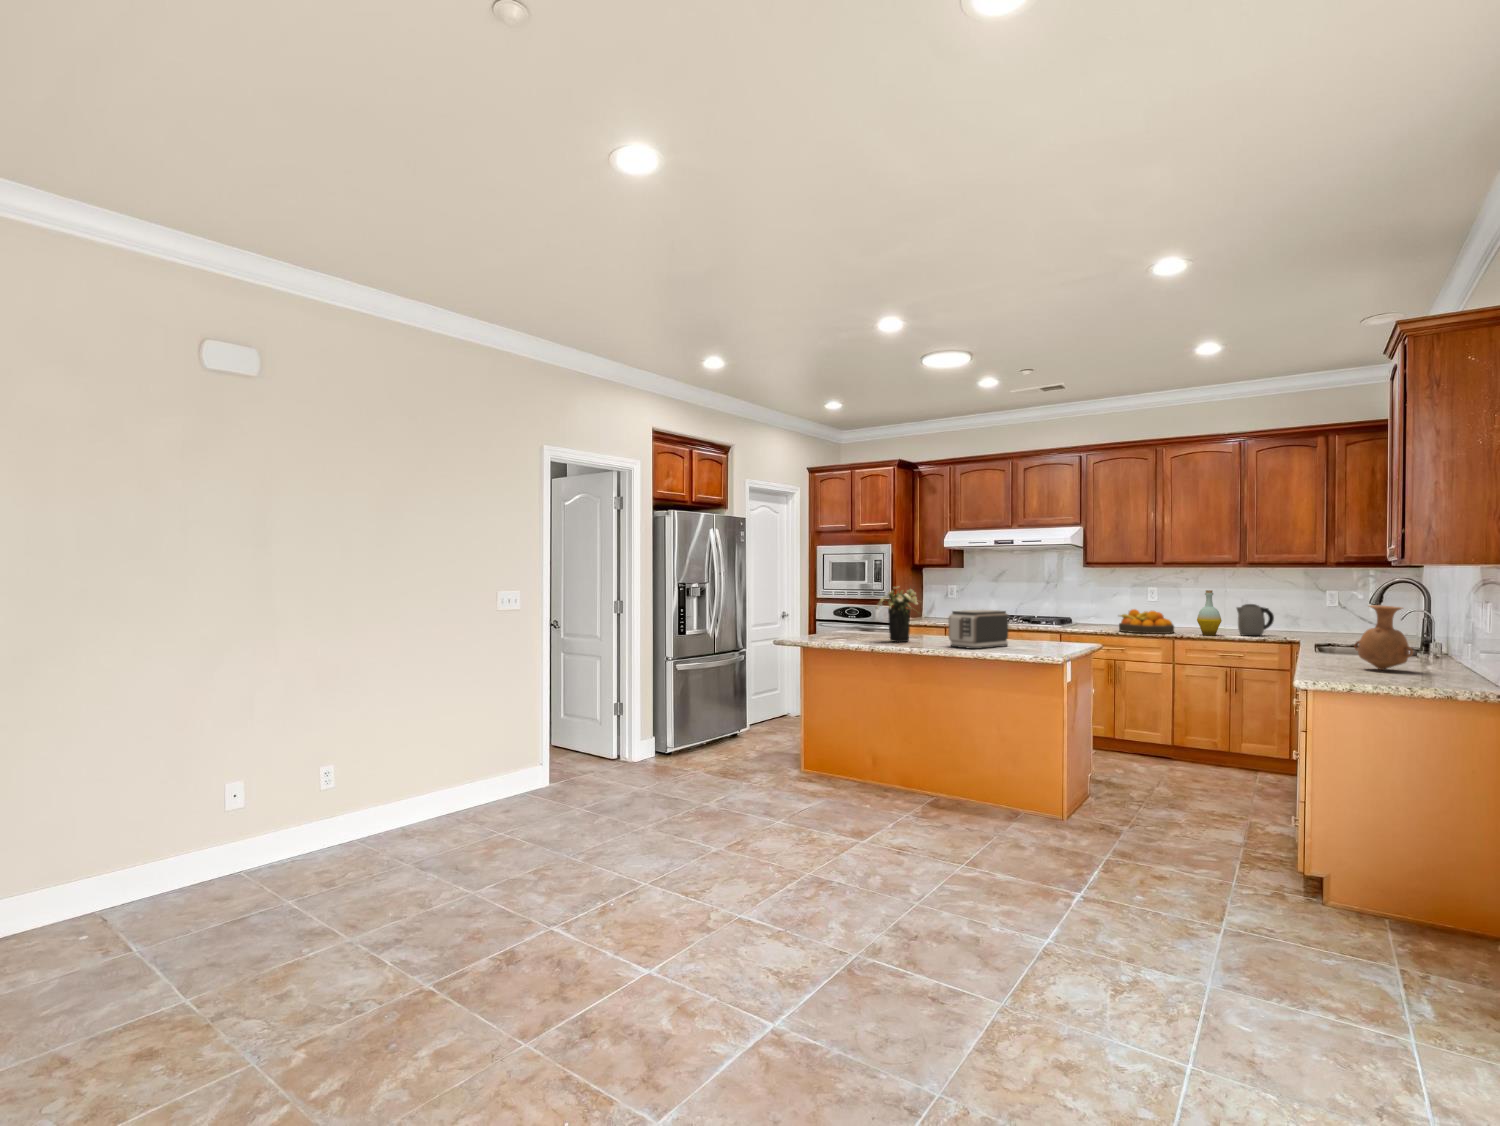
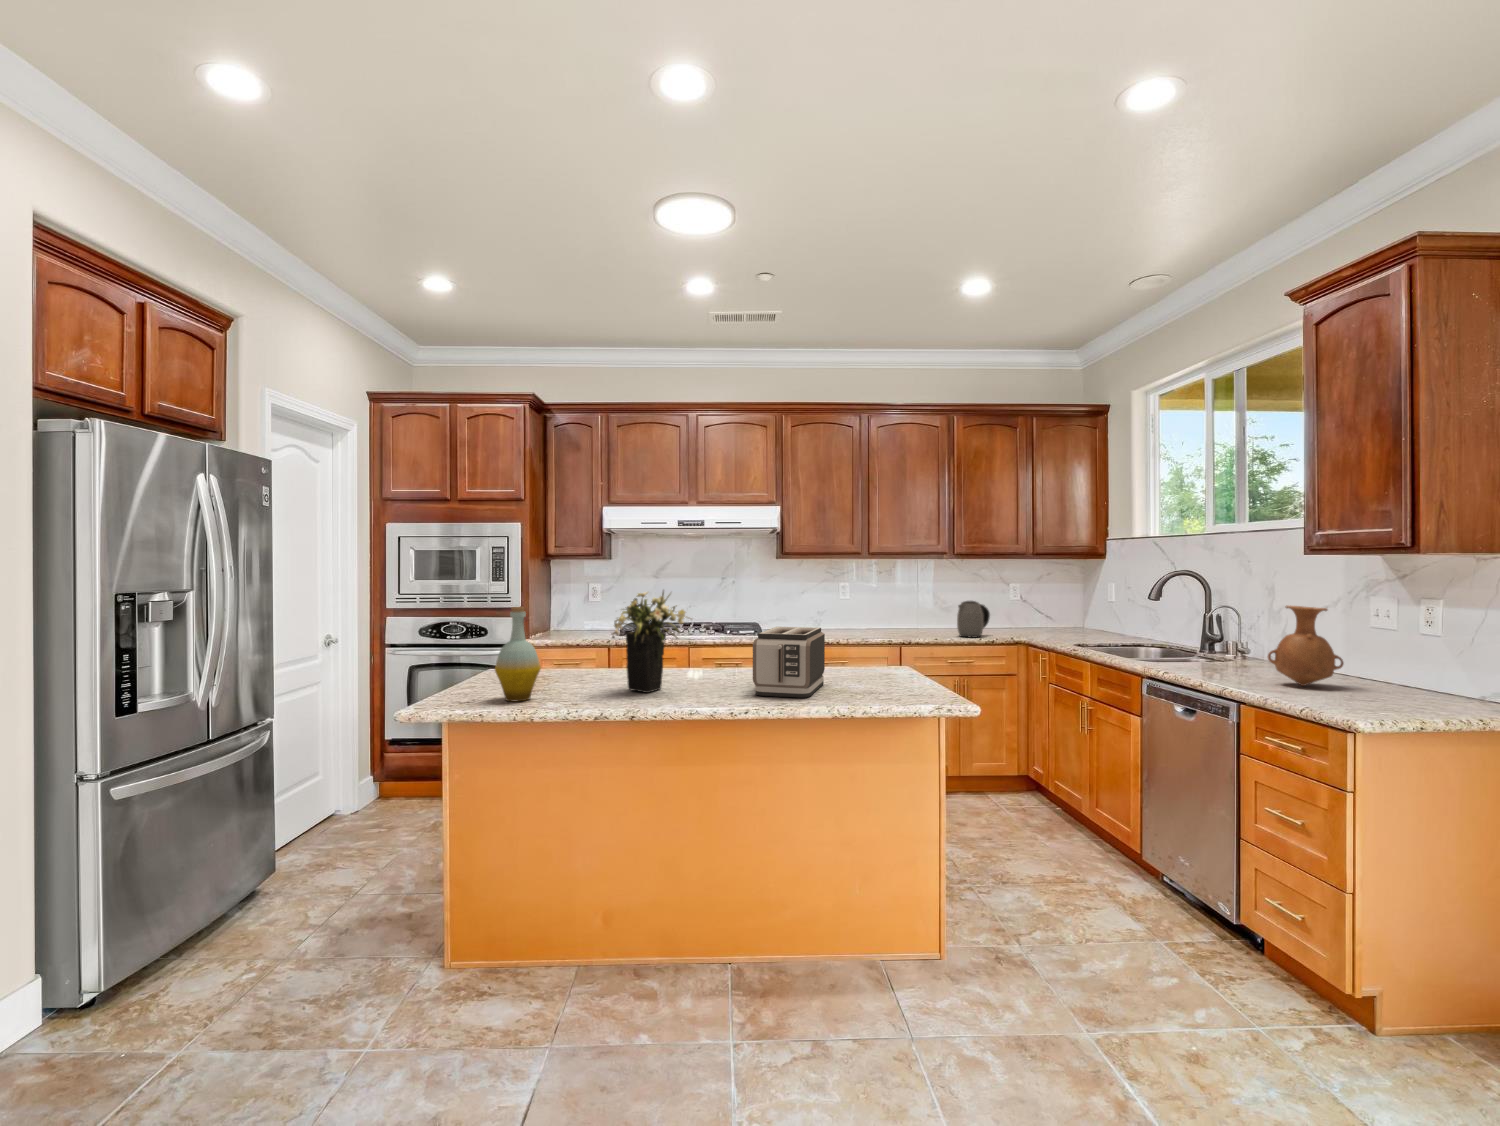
bottle: present [1197,590,1222,636] -> present [495,607,541,702]
fruit bowl: present [1119,609,1174,634] -> none [836,611,898,641]

